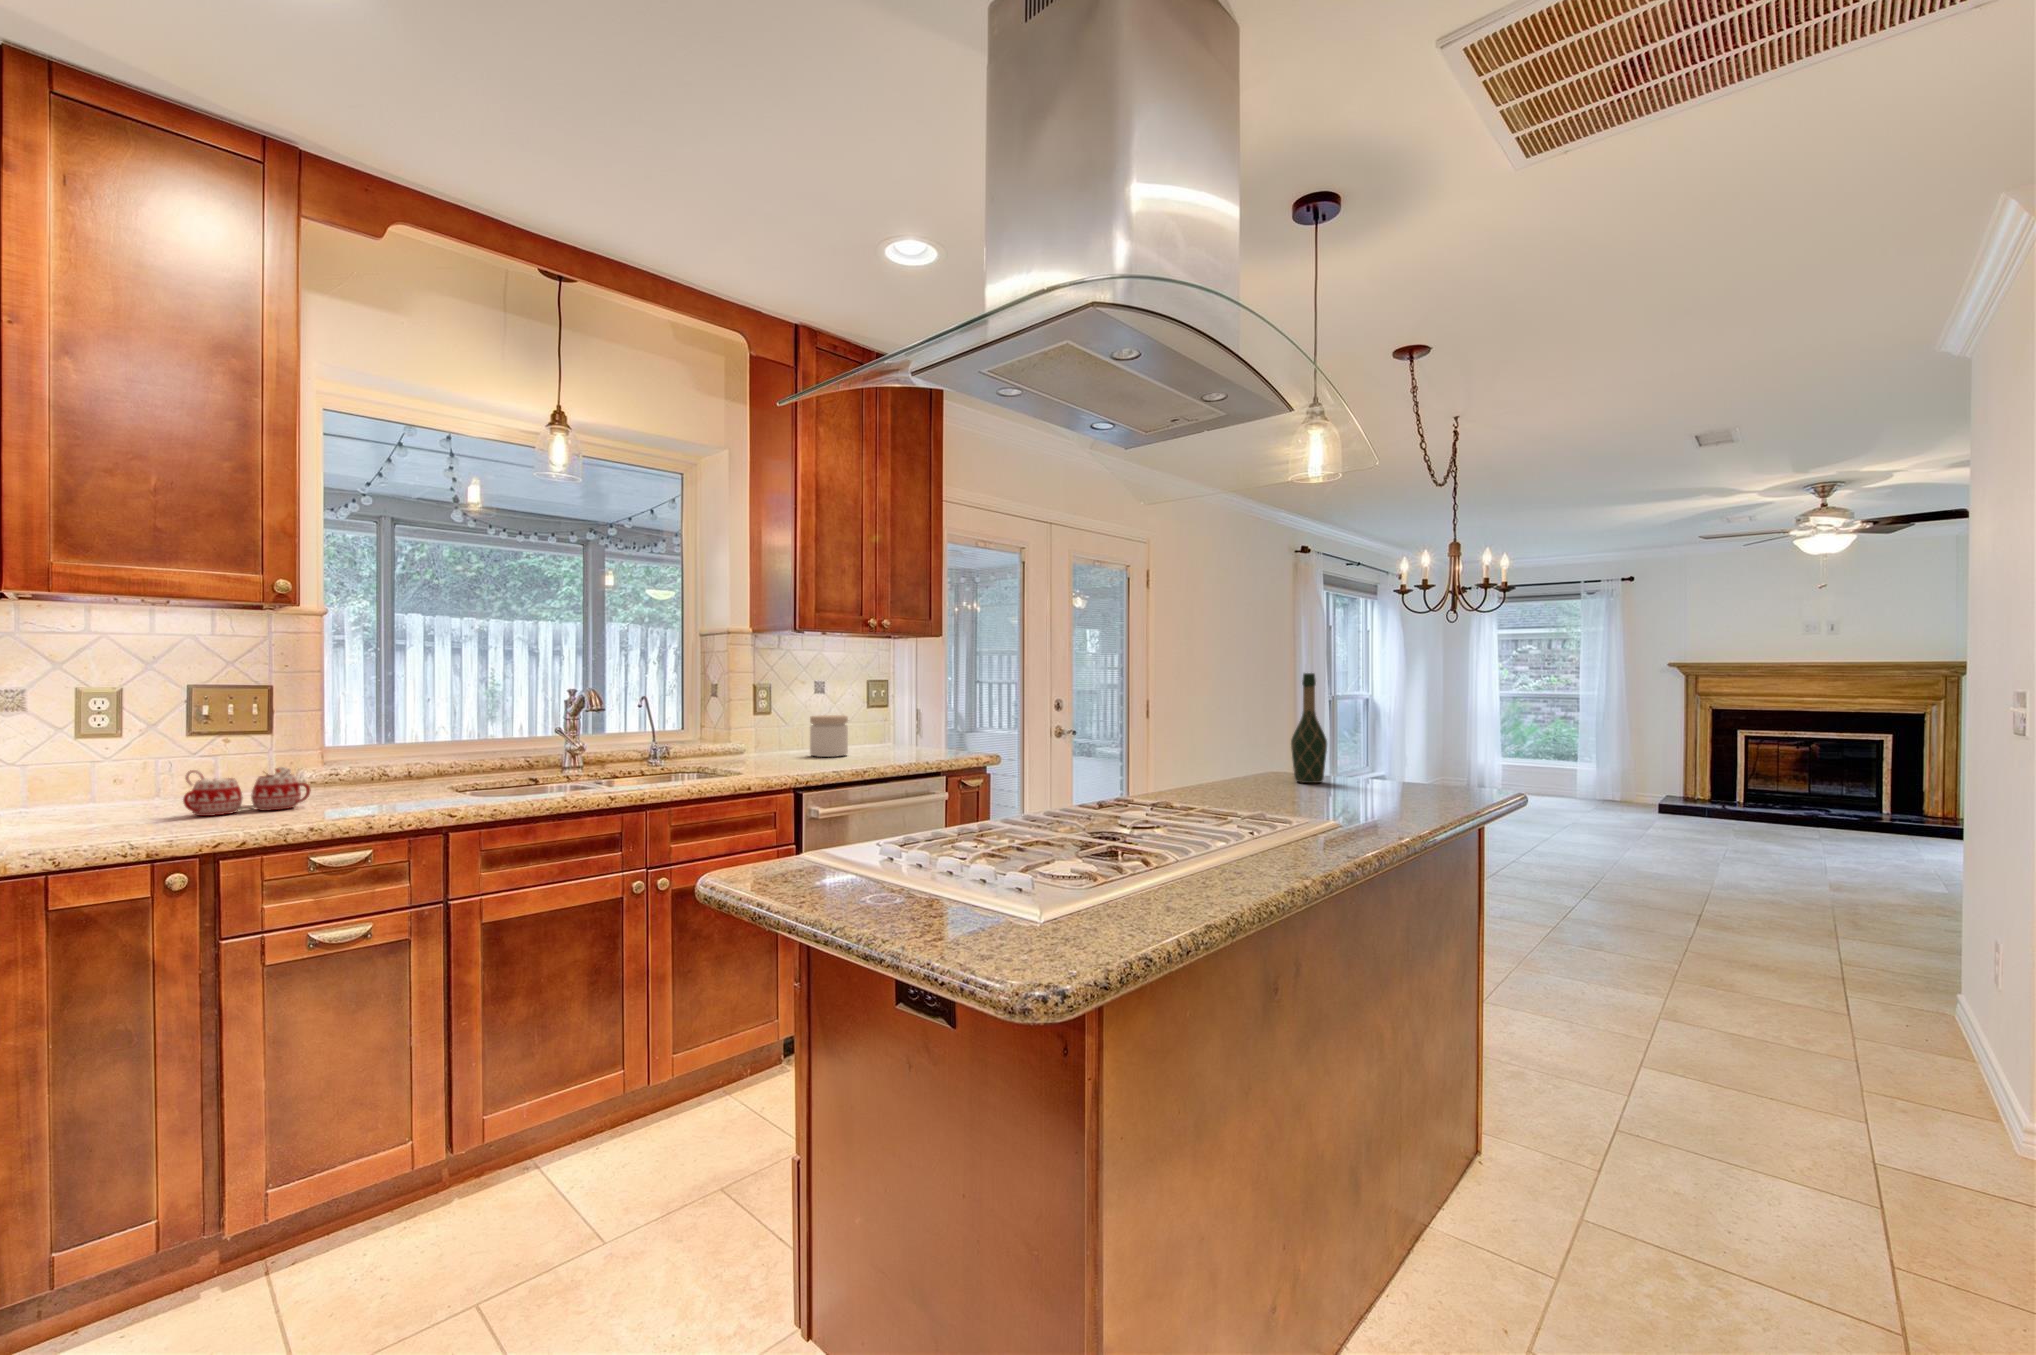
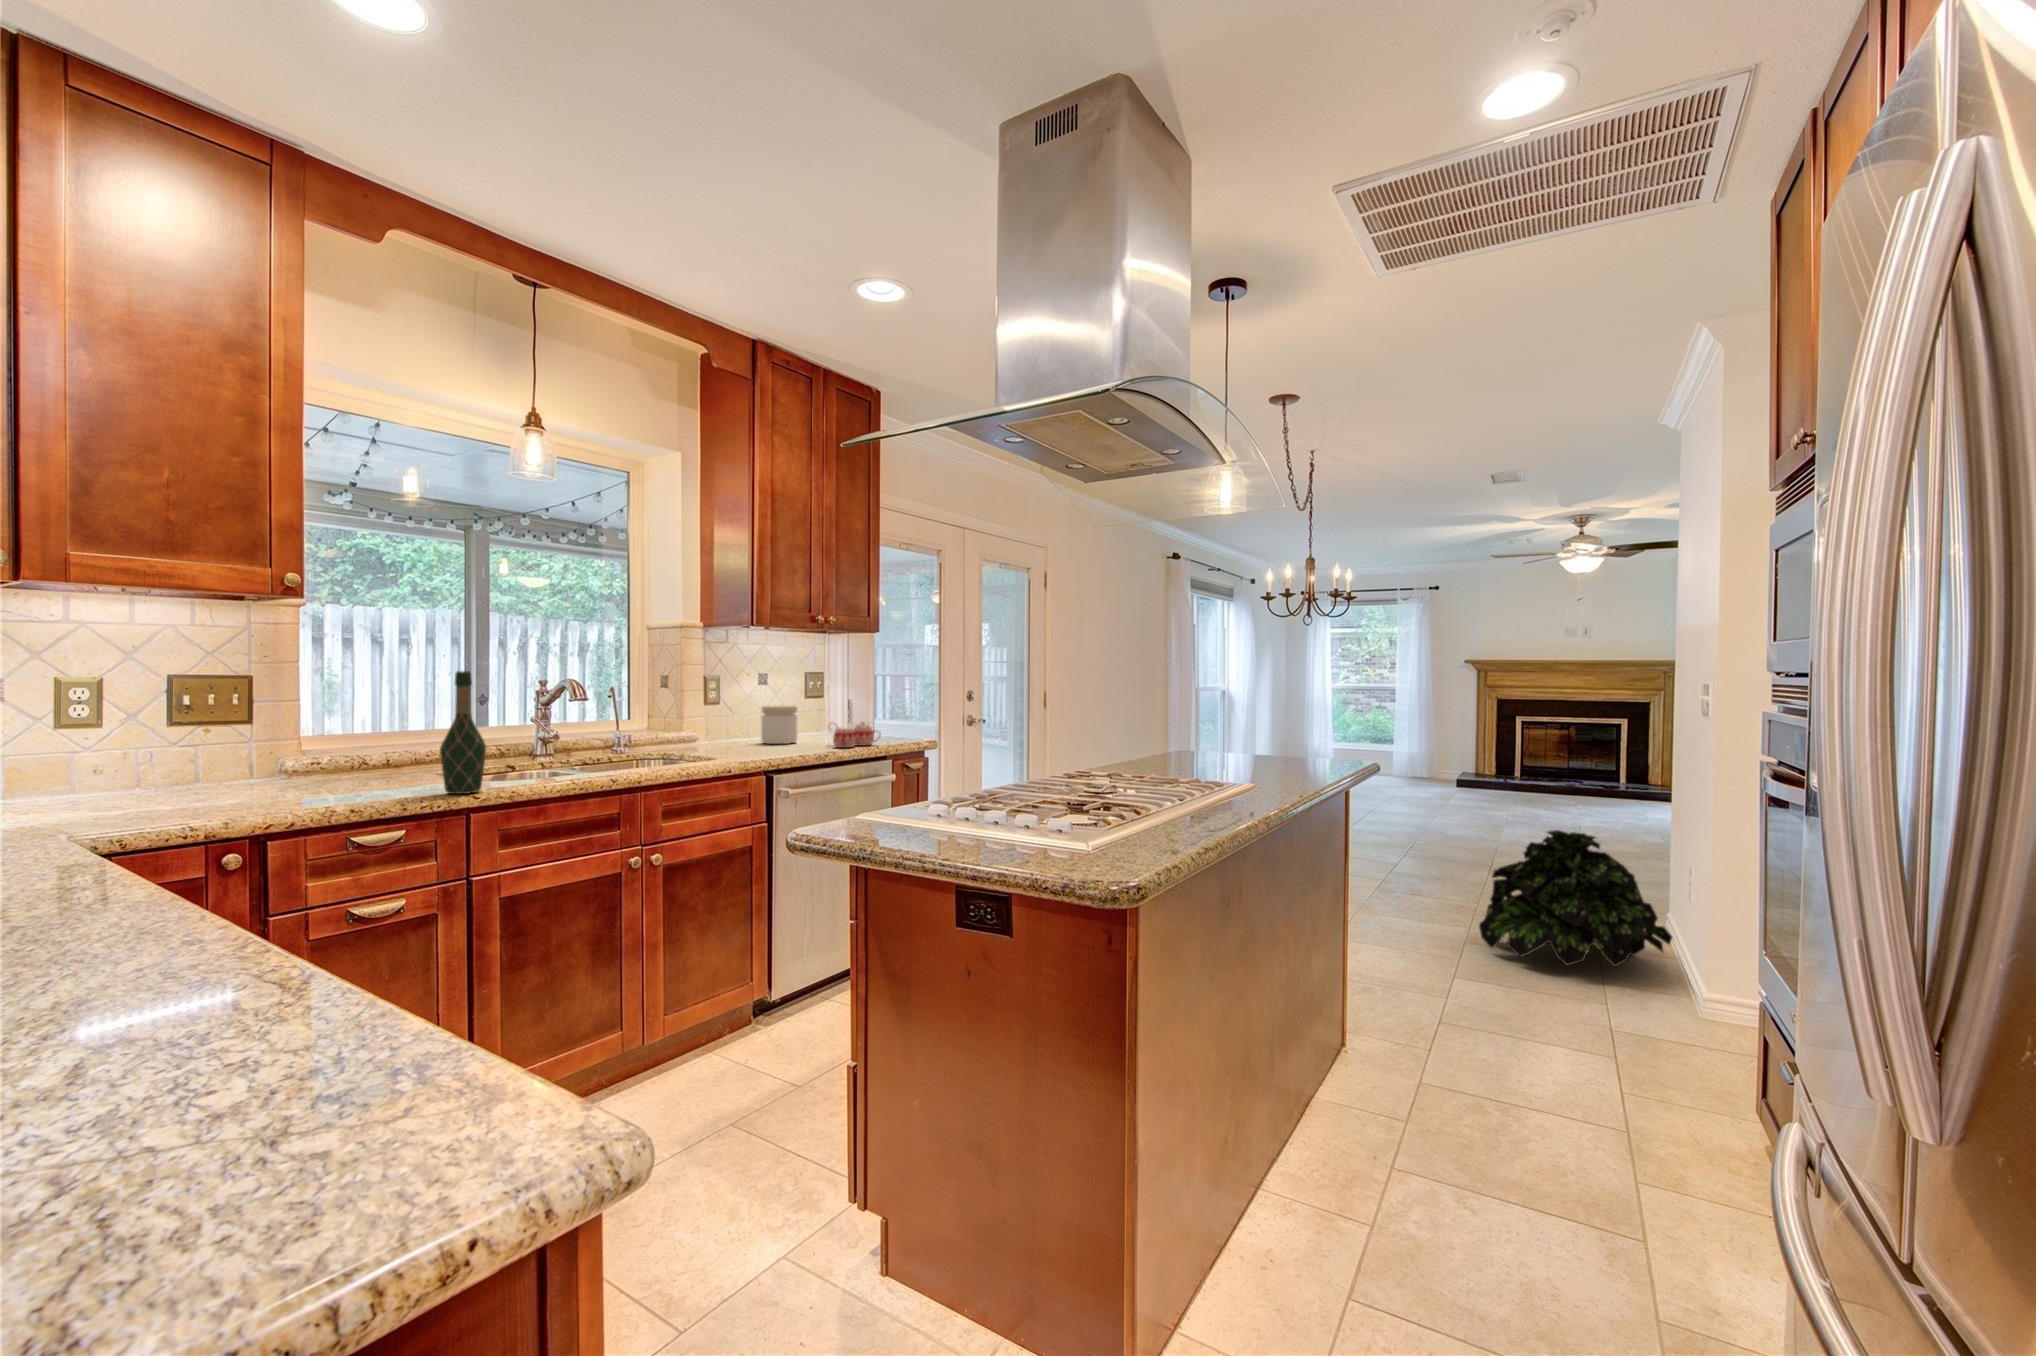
wine bottle: present [1291,673,1327,783] -> present [440,671,486,794]
mug: present [183,767,311,816] -> present [829,721,879,748]
potted plant: none [1677,881,1967,1069] -> present [1479,830,1672,966]

